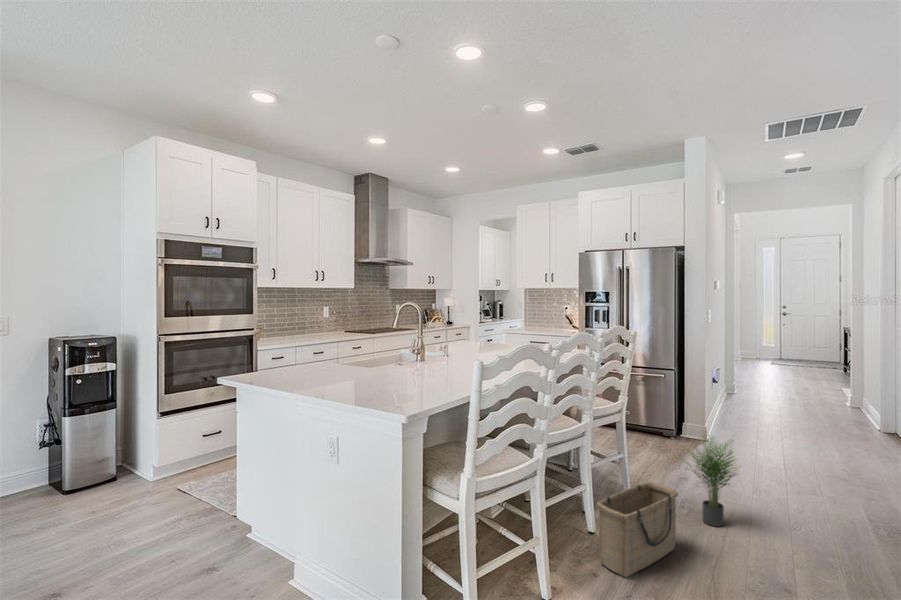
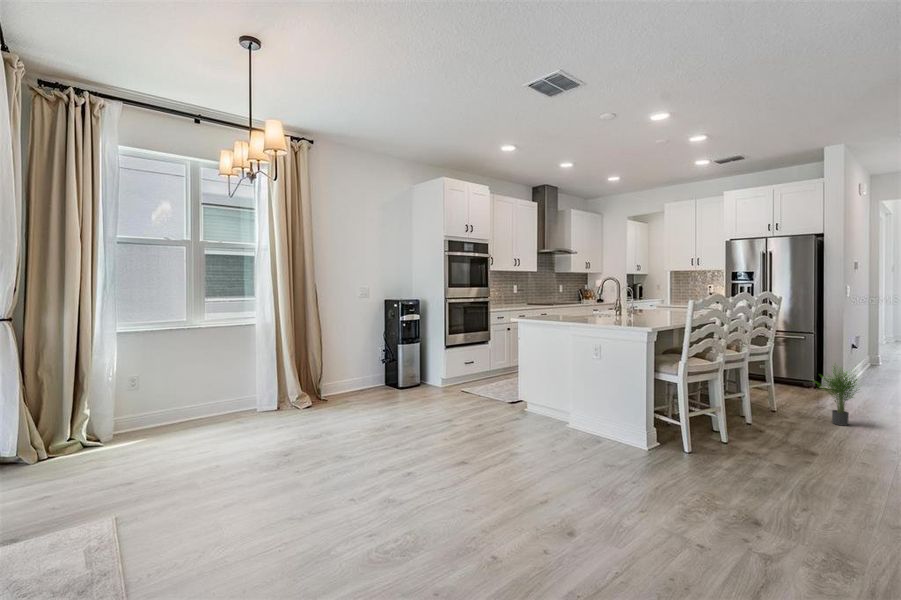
basket: present [597,482,678,577] -> none [755,391,813,438]

